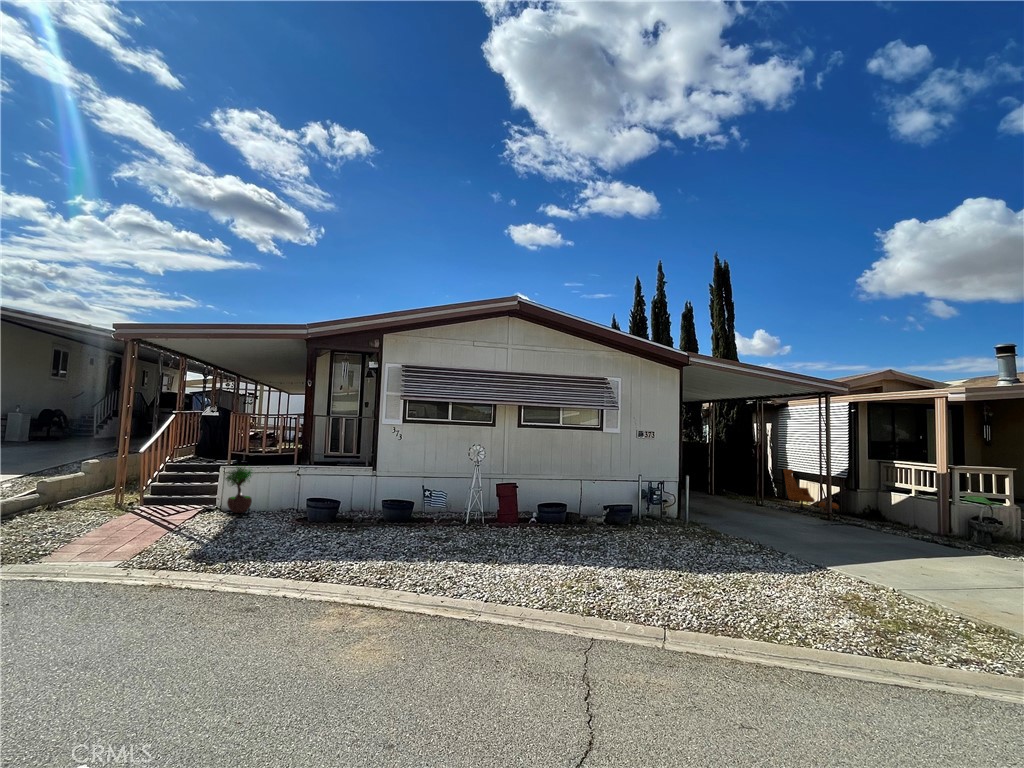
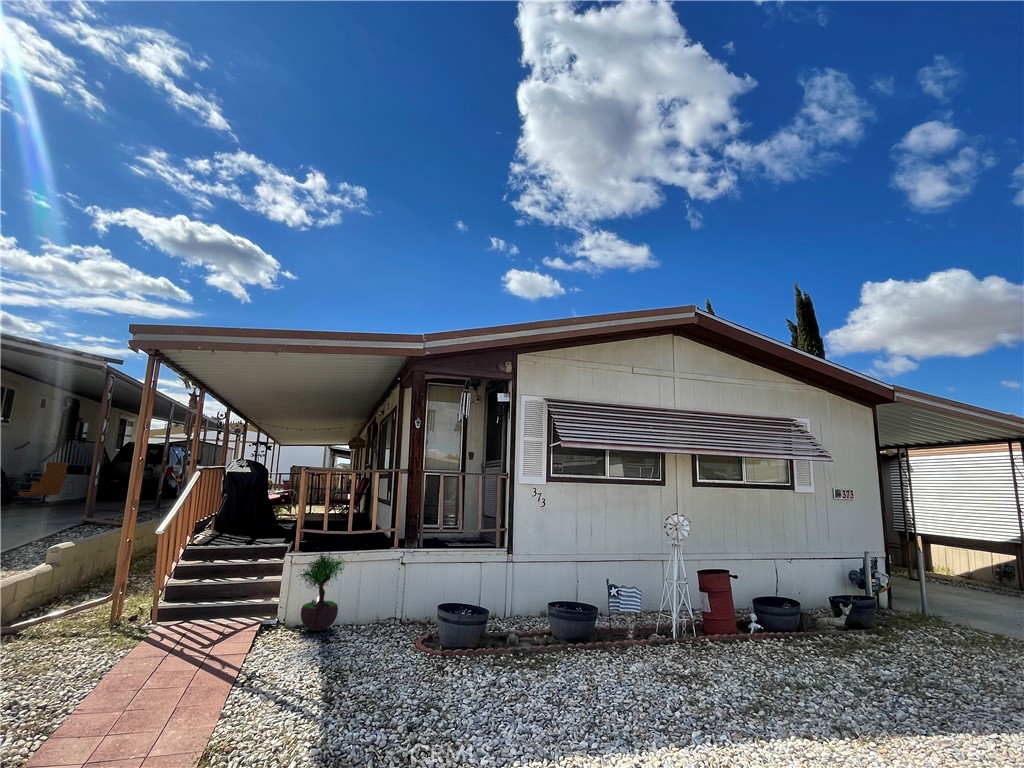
lounge chair: present [784,469,839,514] -> present [18,462,69,506]

